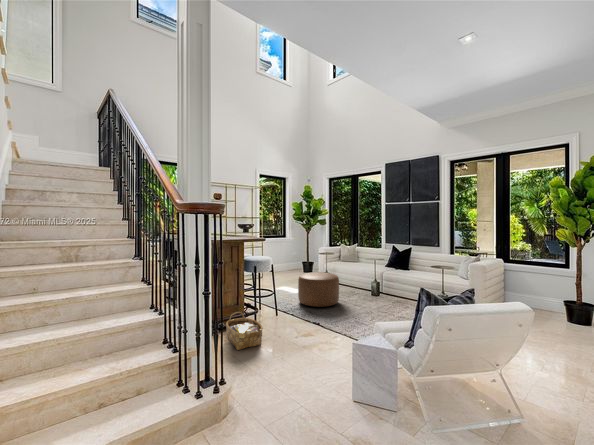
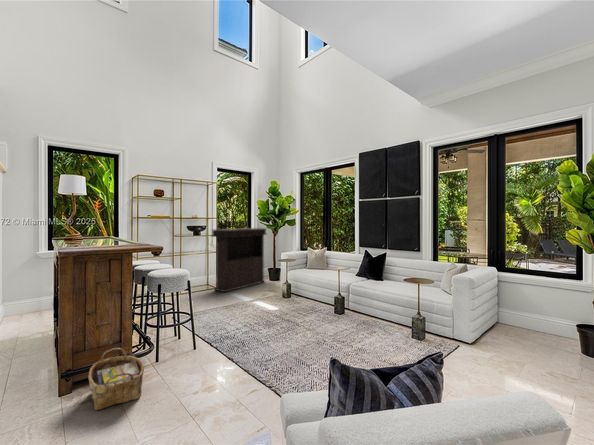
console table: none [260,227,303,281] -> present [212,228,267,292]
ottoman: present [298,272,339,307] -> none [236,285,288,331]

